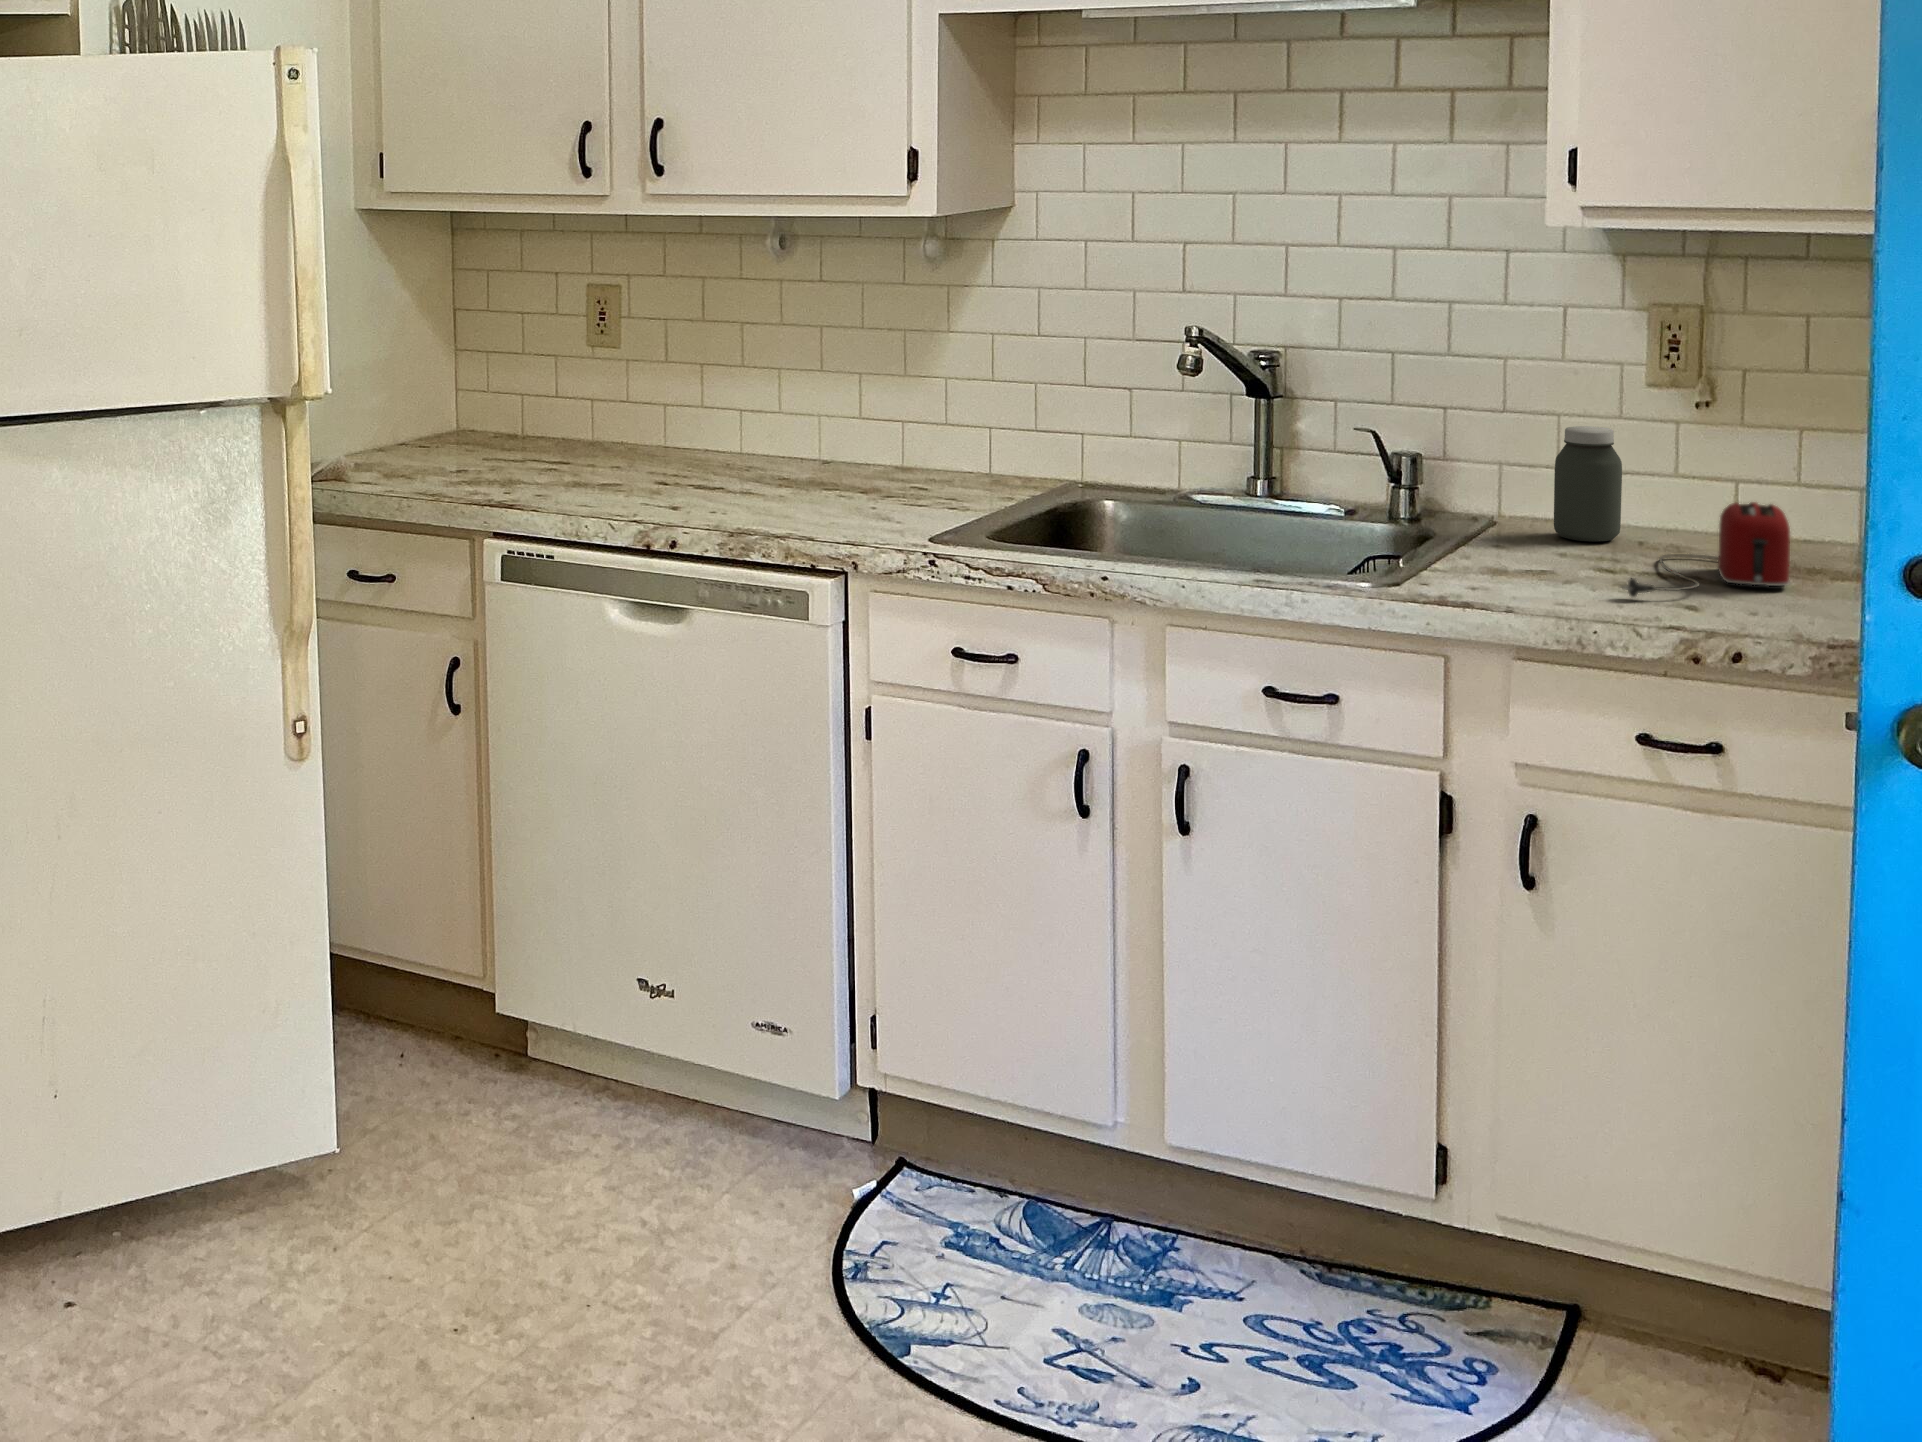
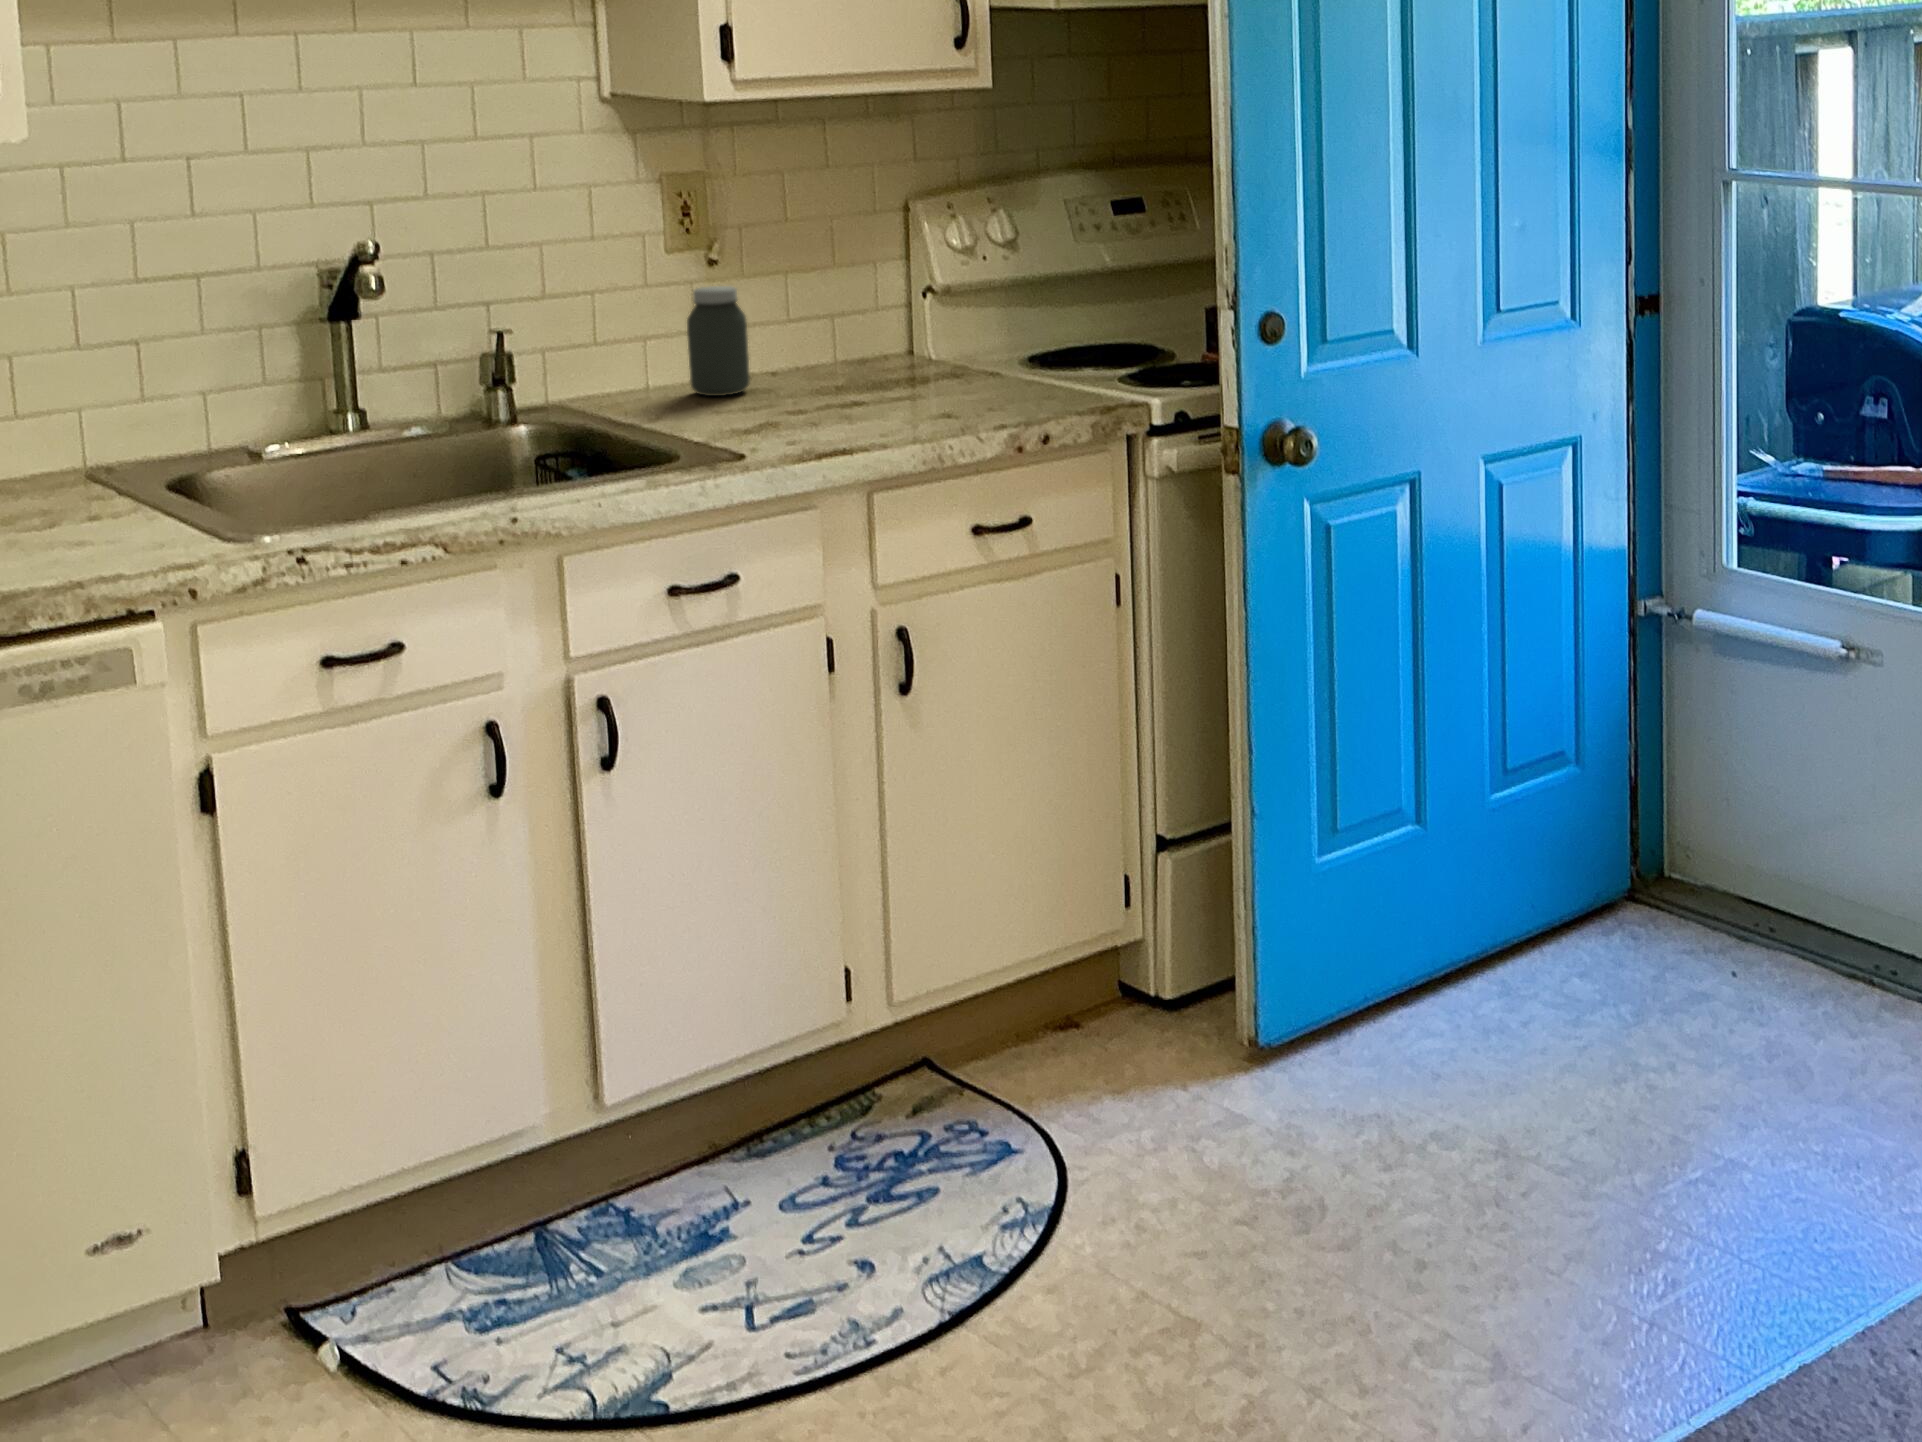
toaster: present [1621,502,1790,597] -> none [819,323,956,420]

